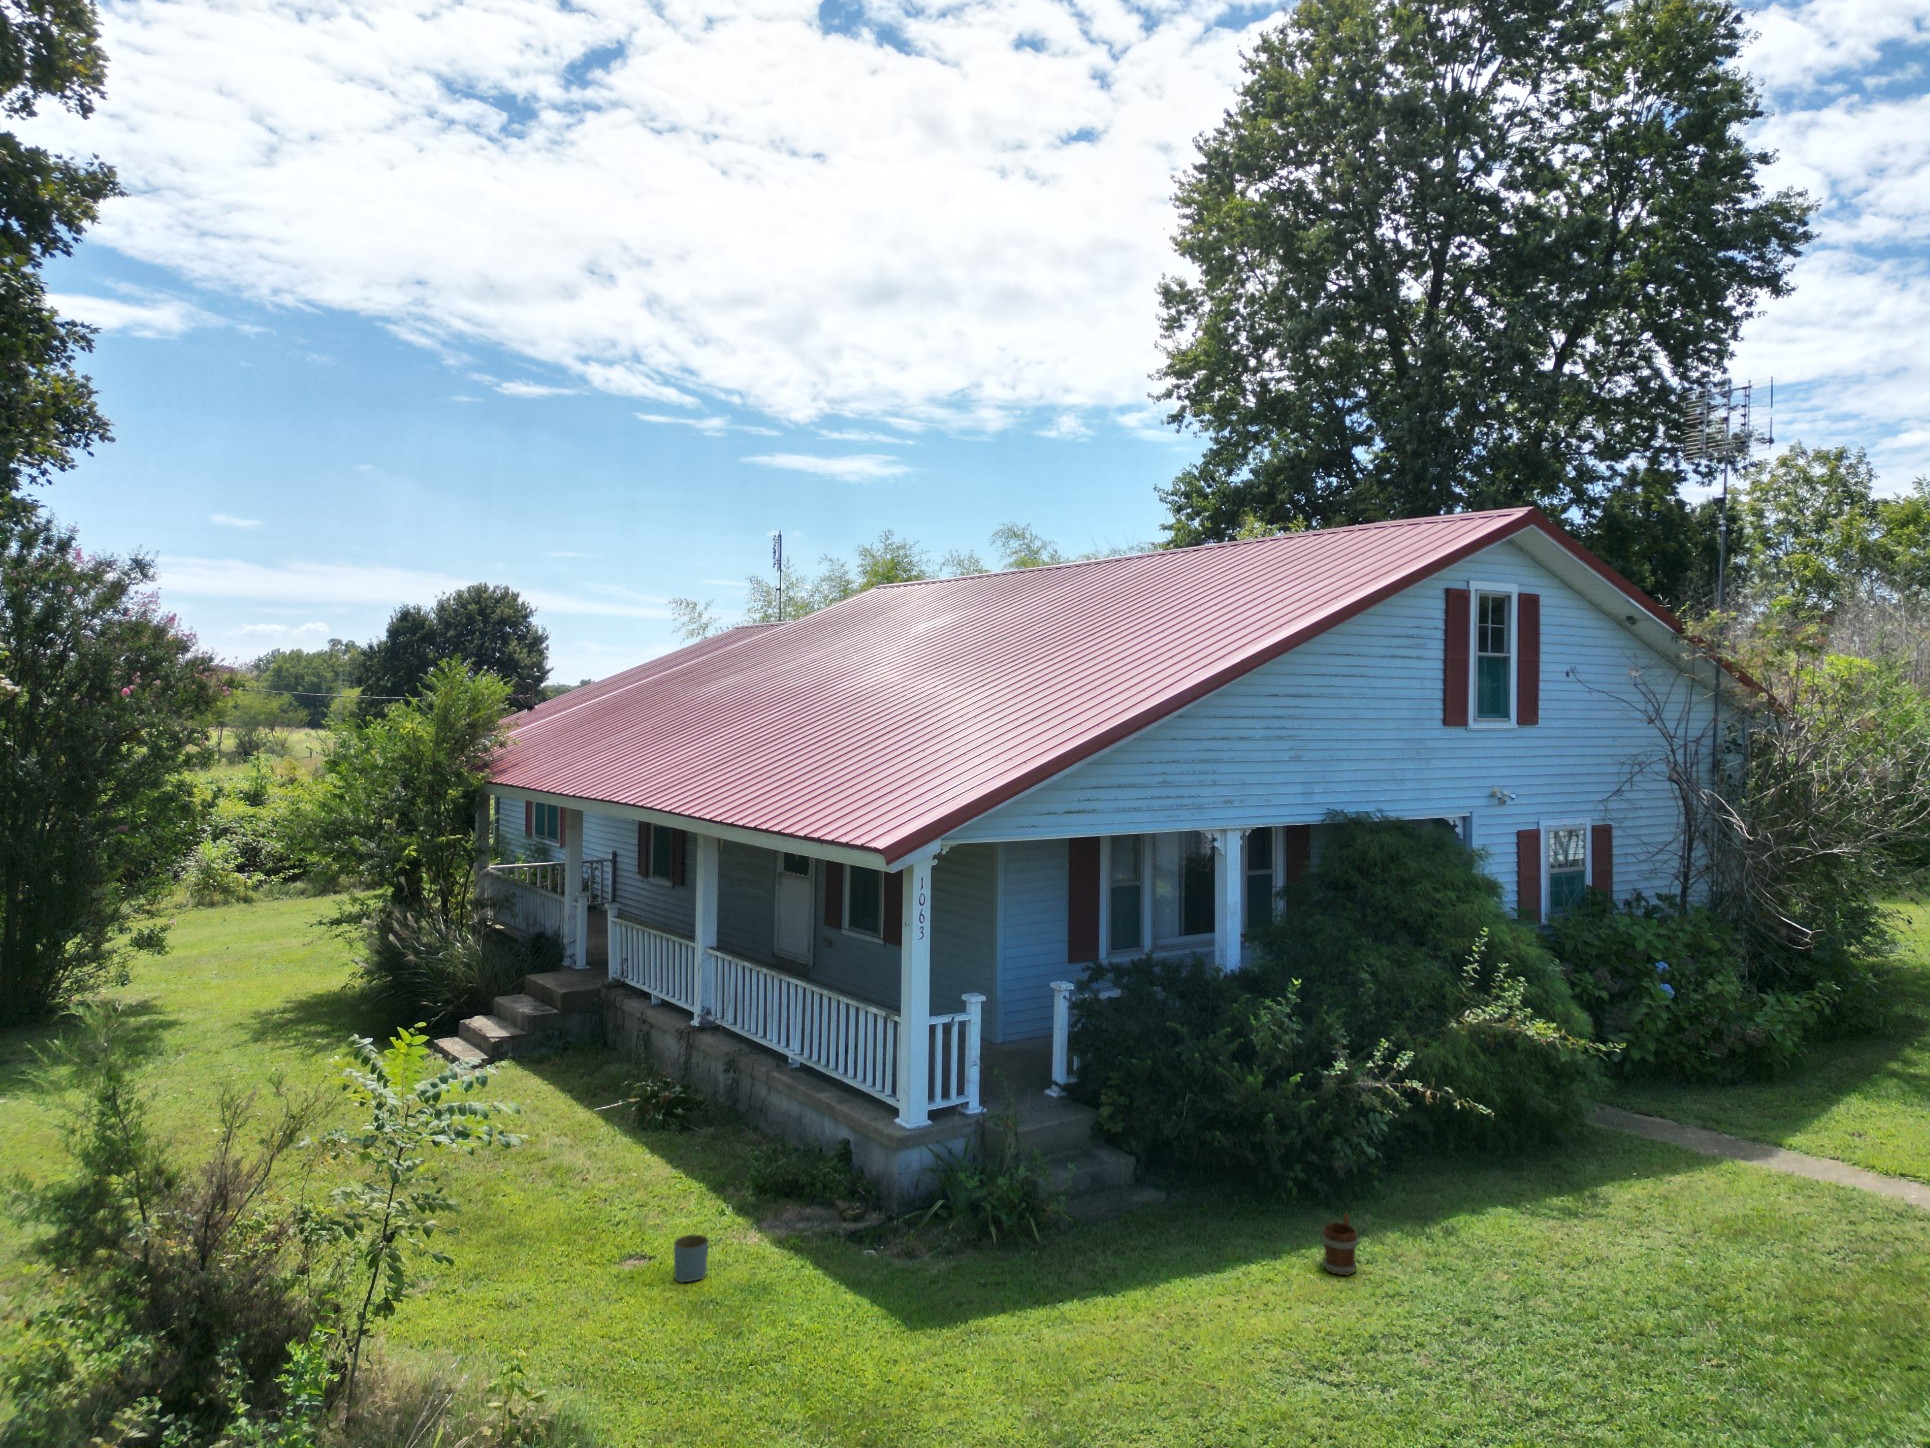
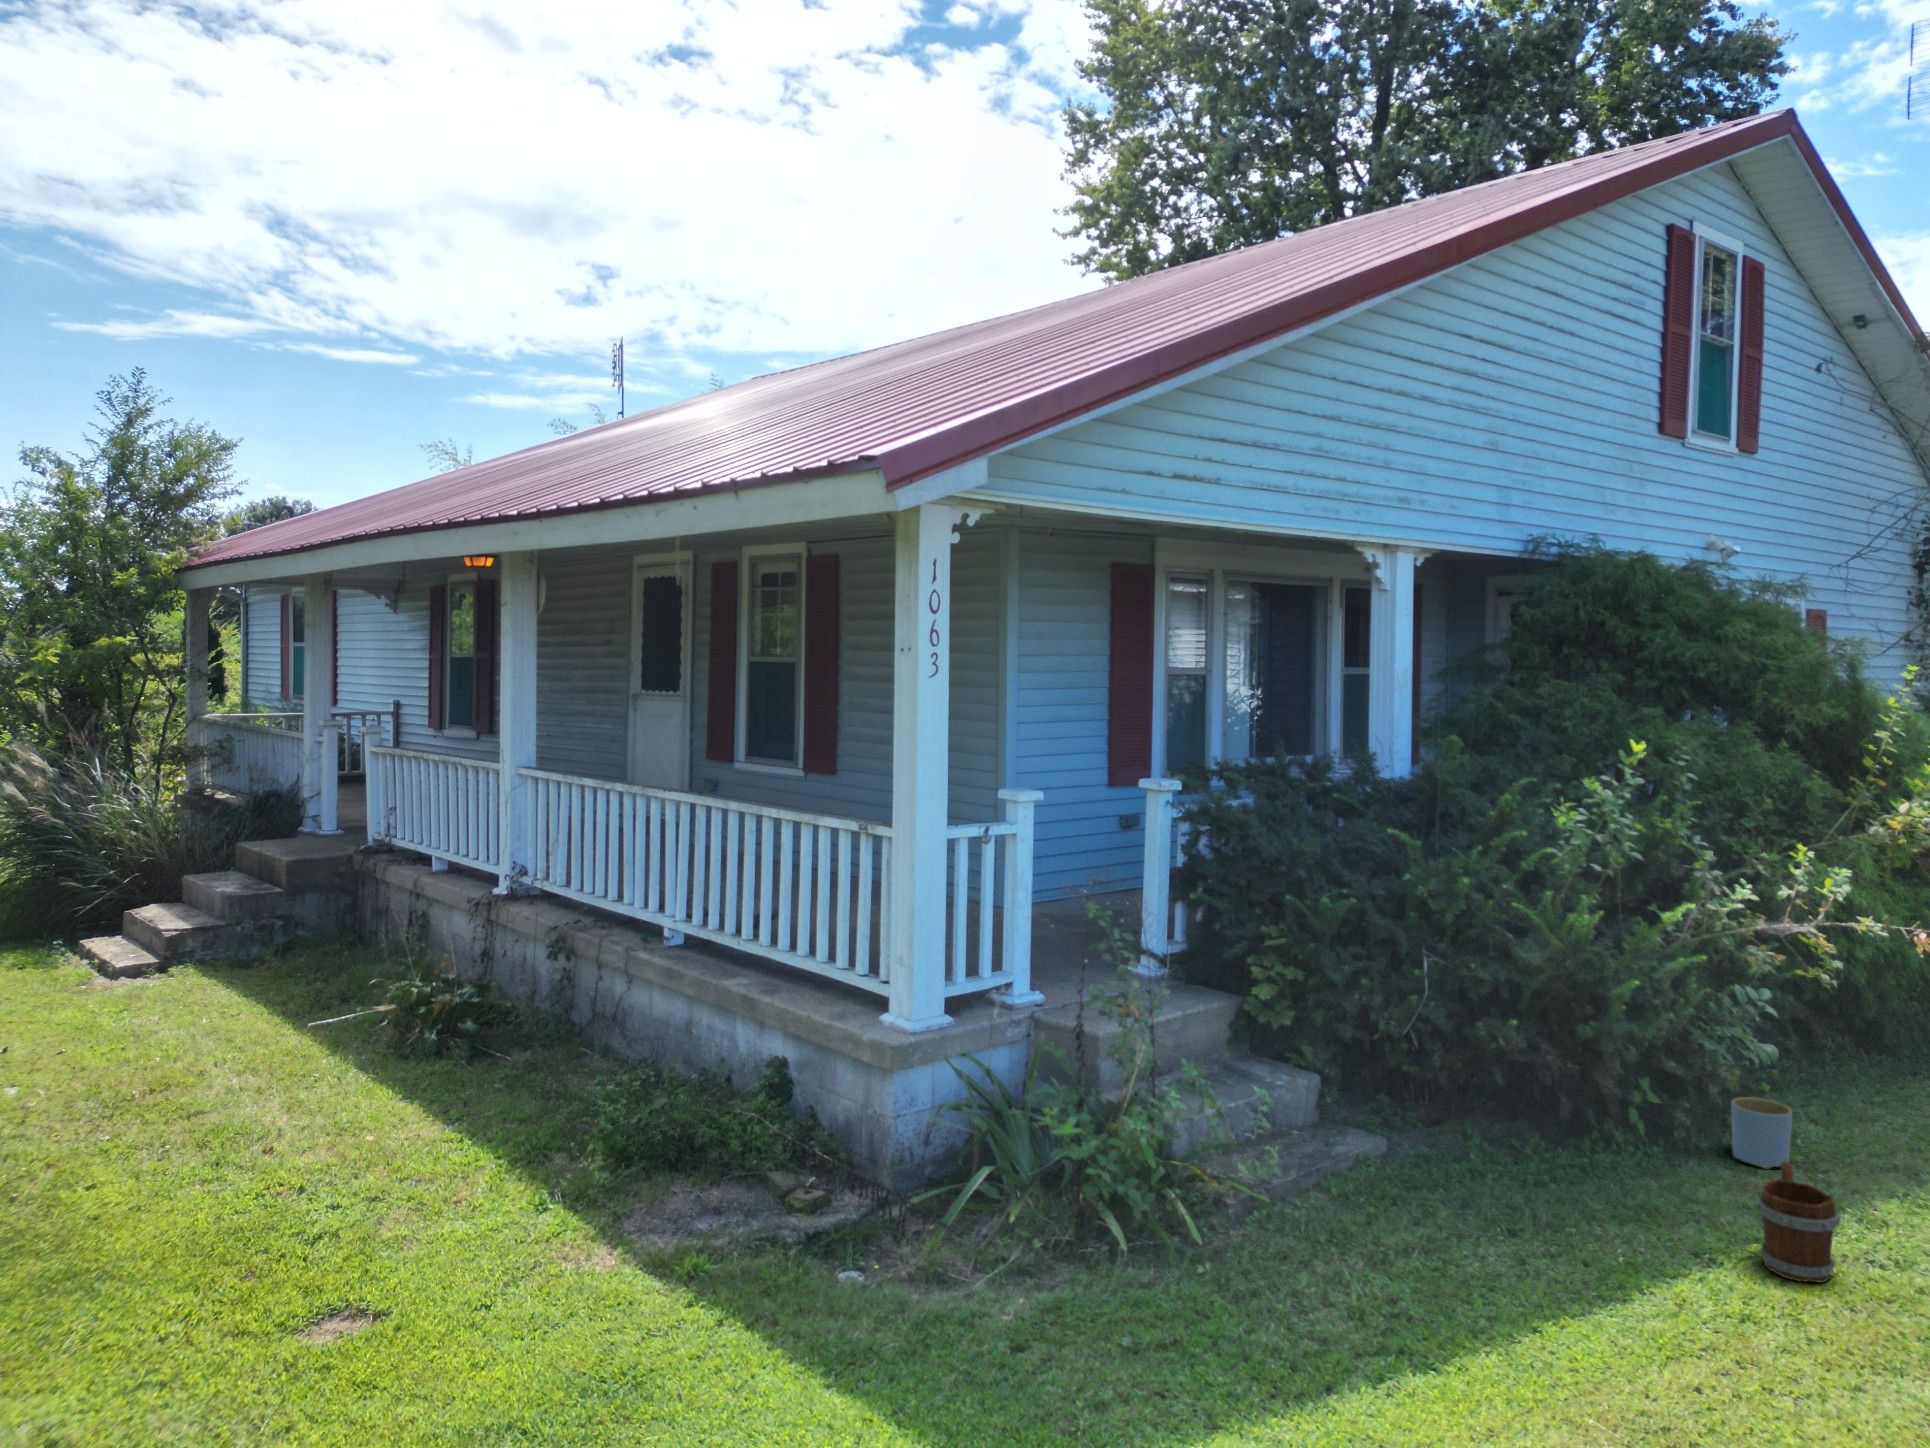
planter: present [674,1234,708,1283] -> present [1731,1097,1792,1169]

